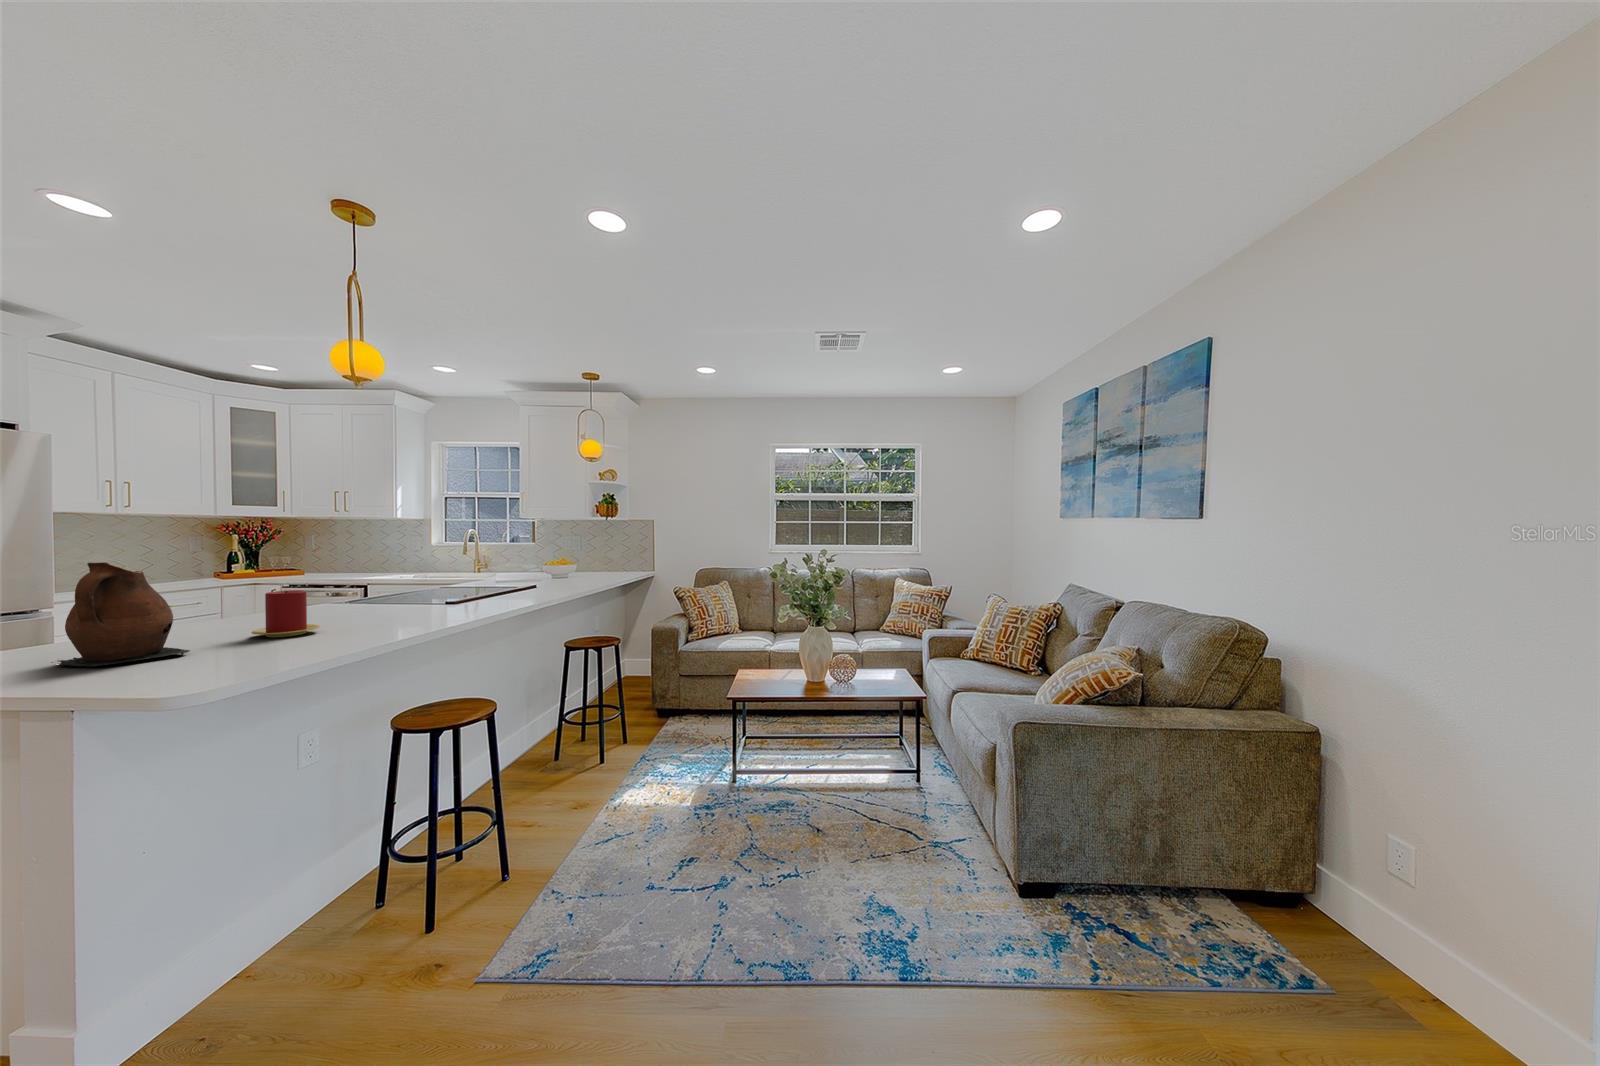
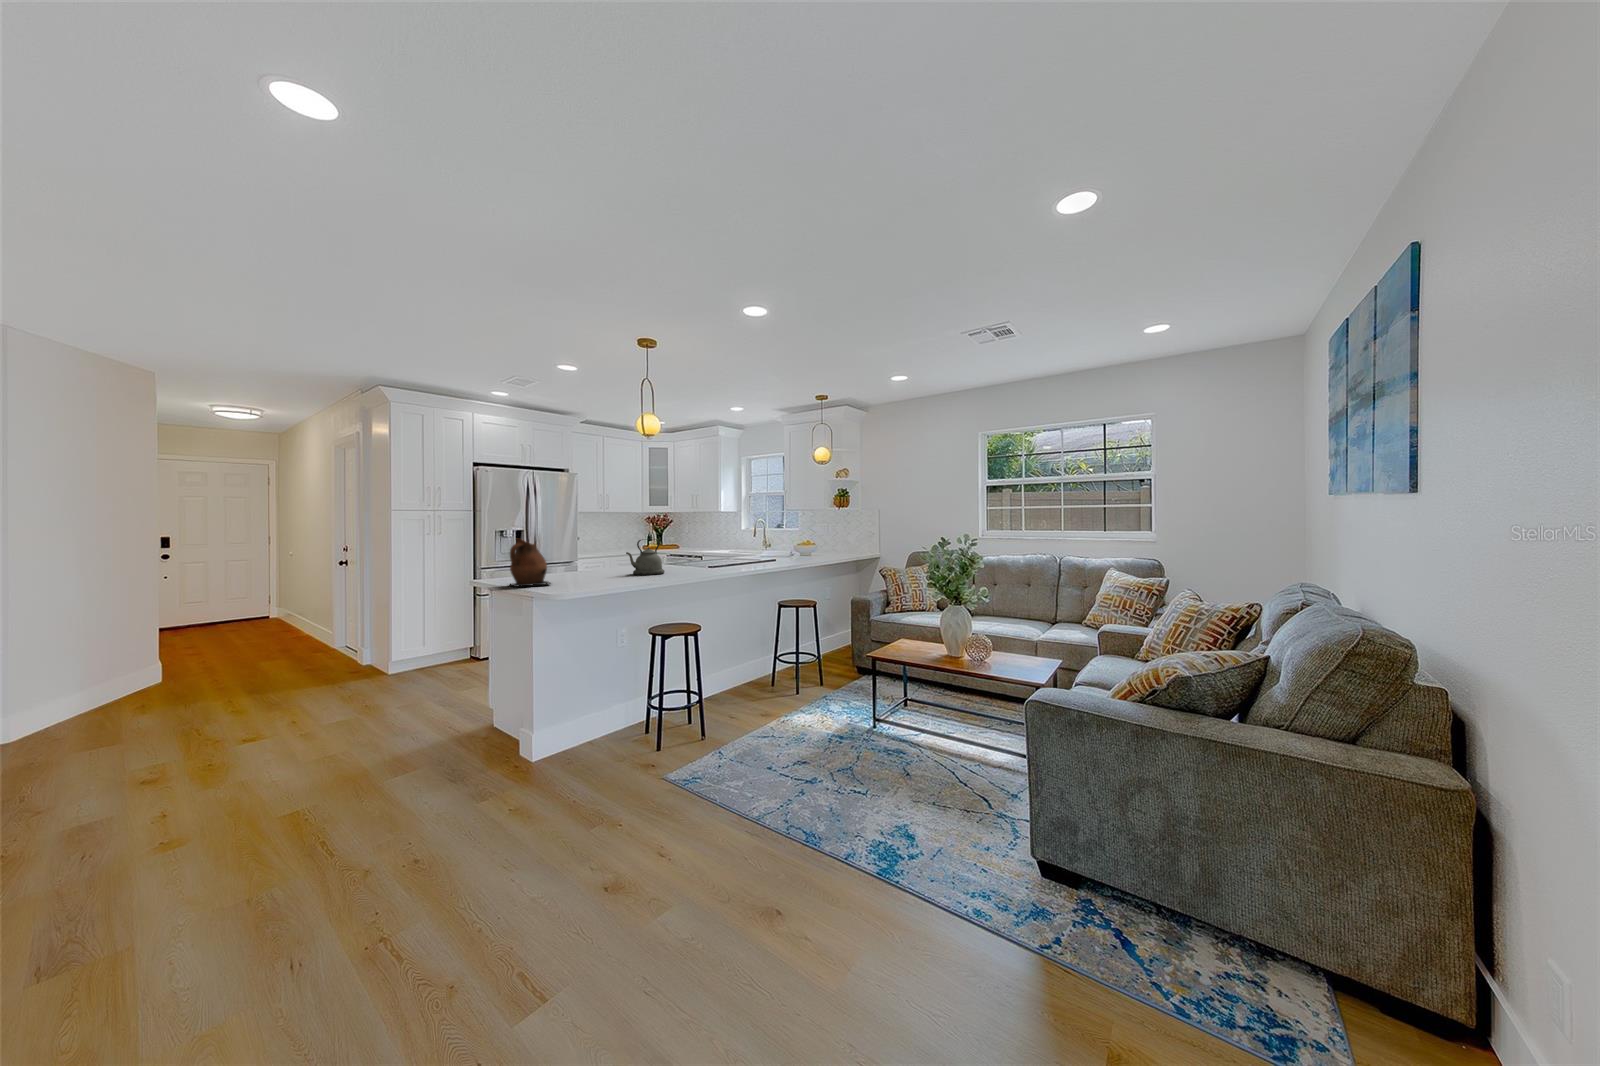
kettle: none [328,557,399,619] -> present [626,539,665,575]
candle: present [251,590,320,637] -> none [584,556,614,581]

